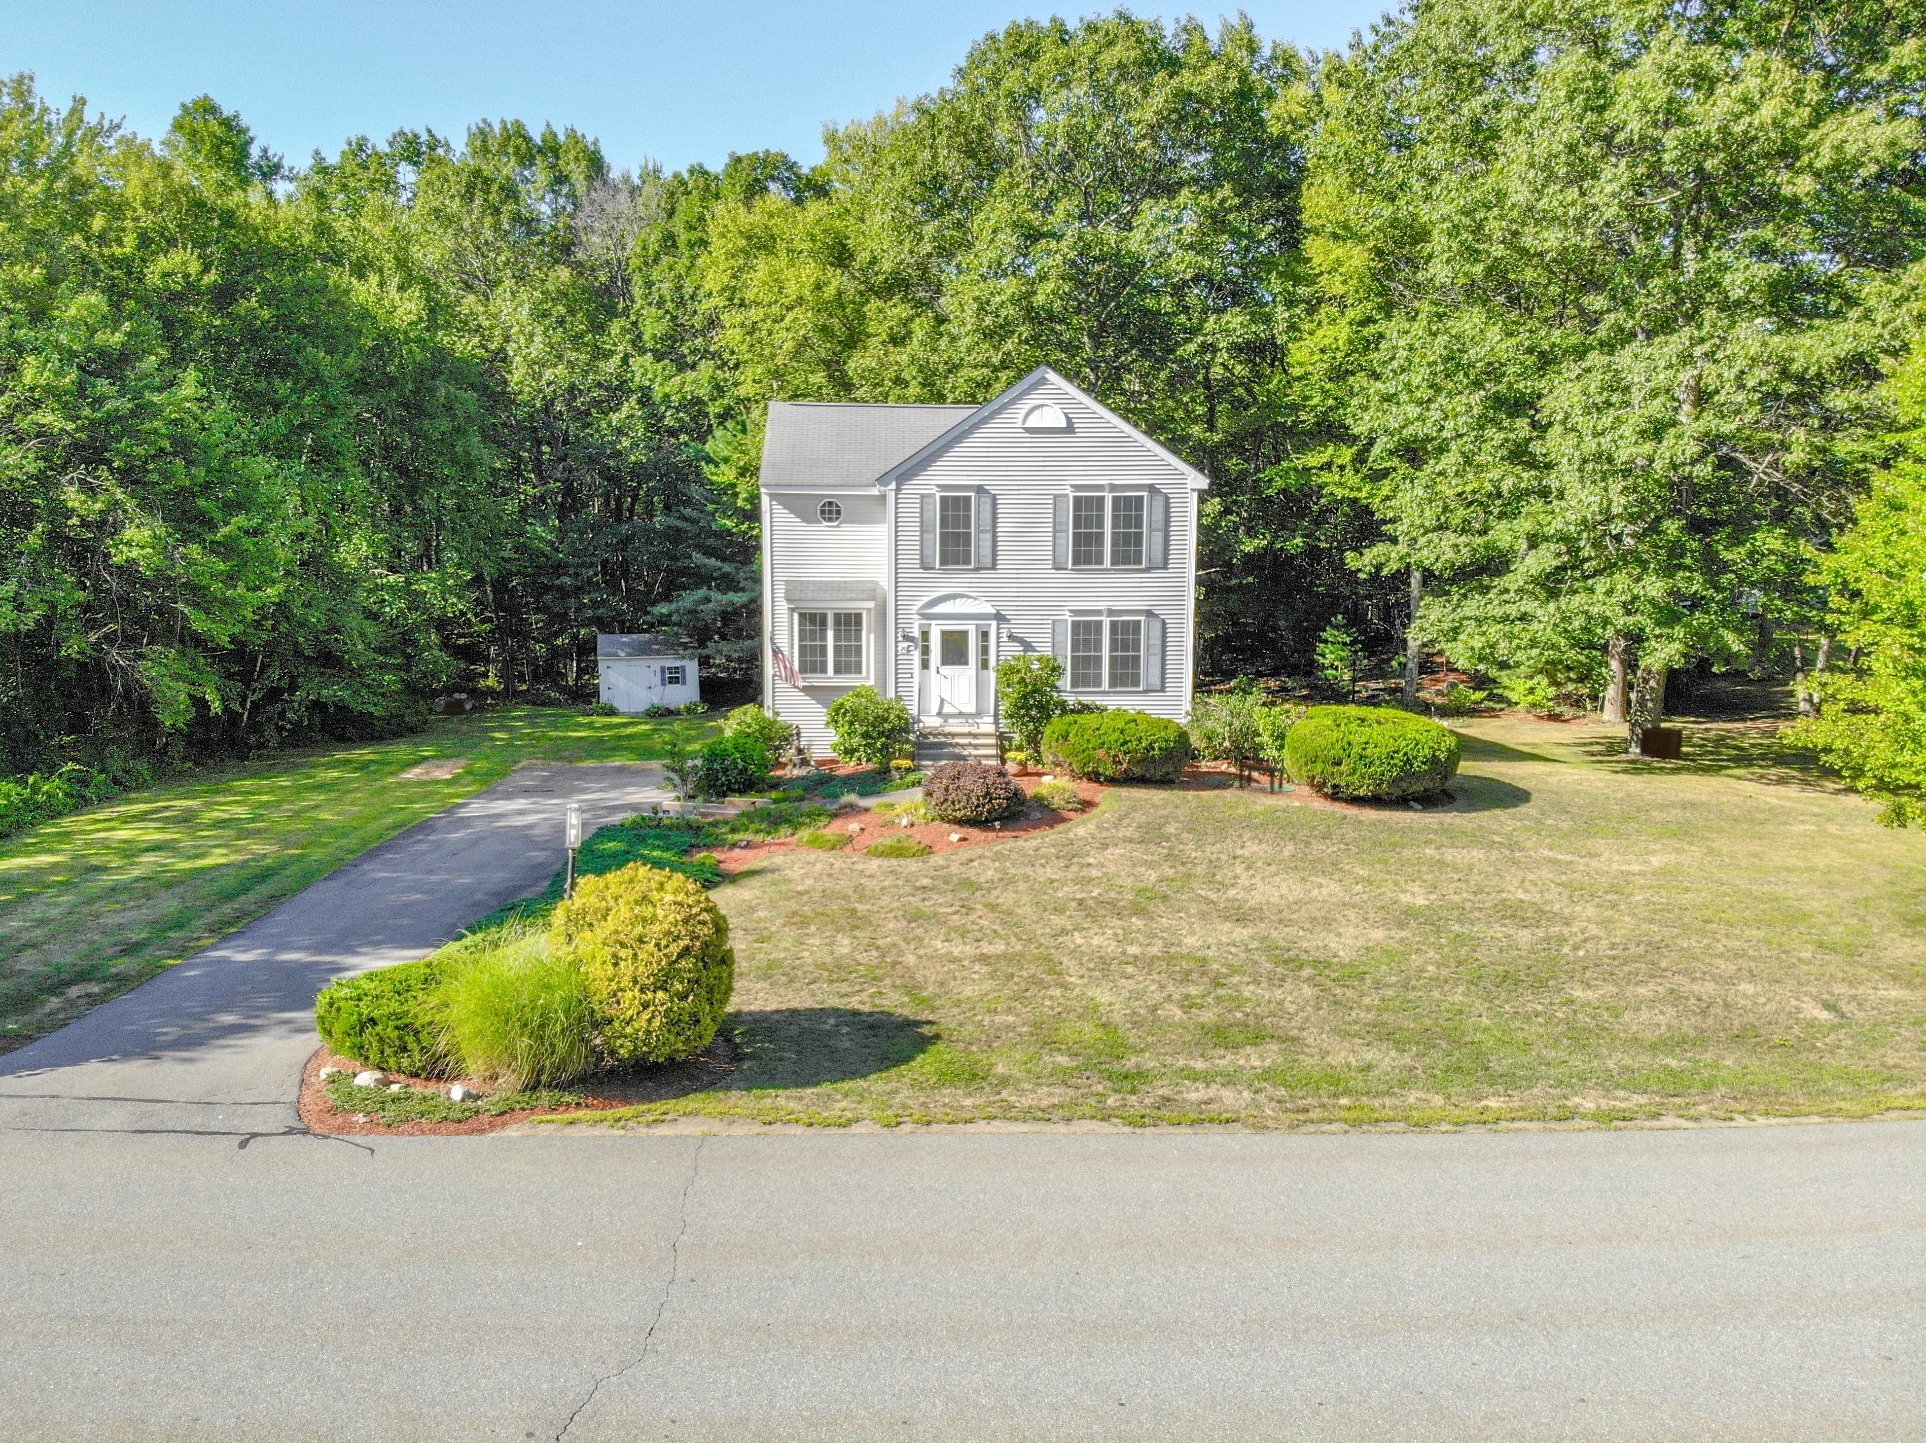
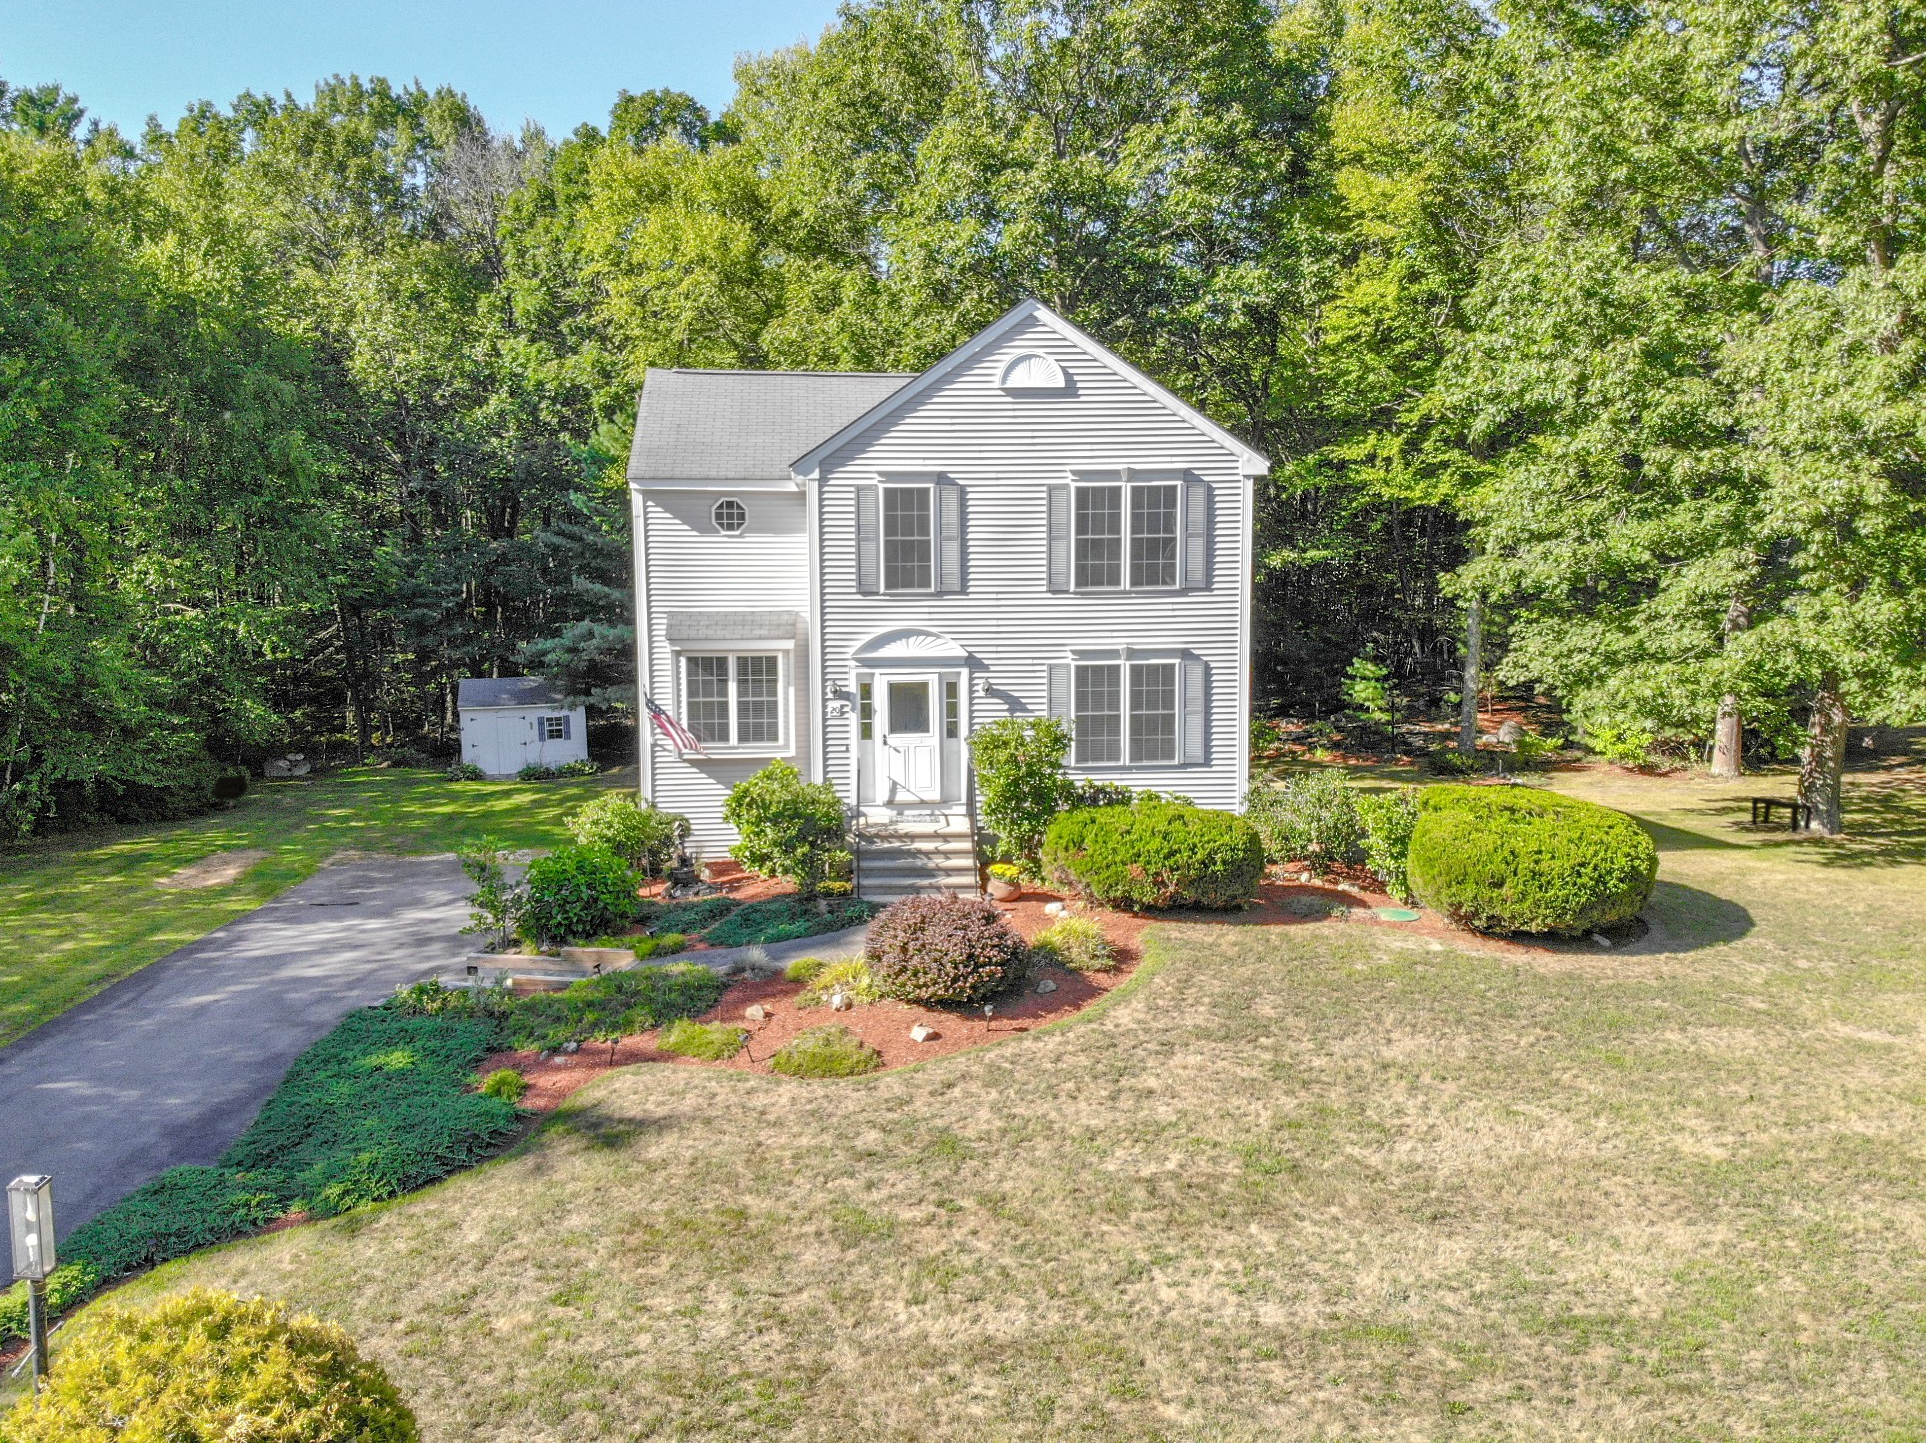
wooden crate: present [1640,726,1683,758] -> none [1832,795,1889,841]
bench: present [1239,763,1284,793] -> present [1752,797,1813,833]

